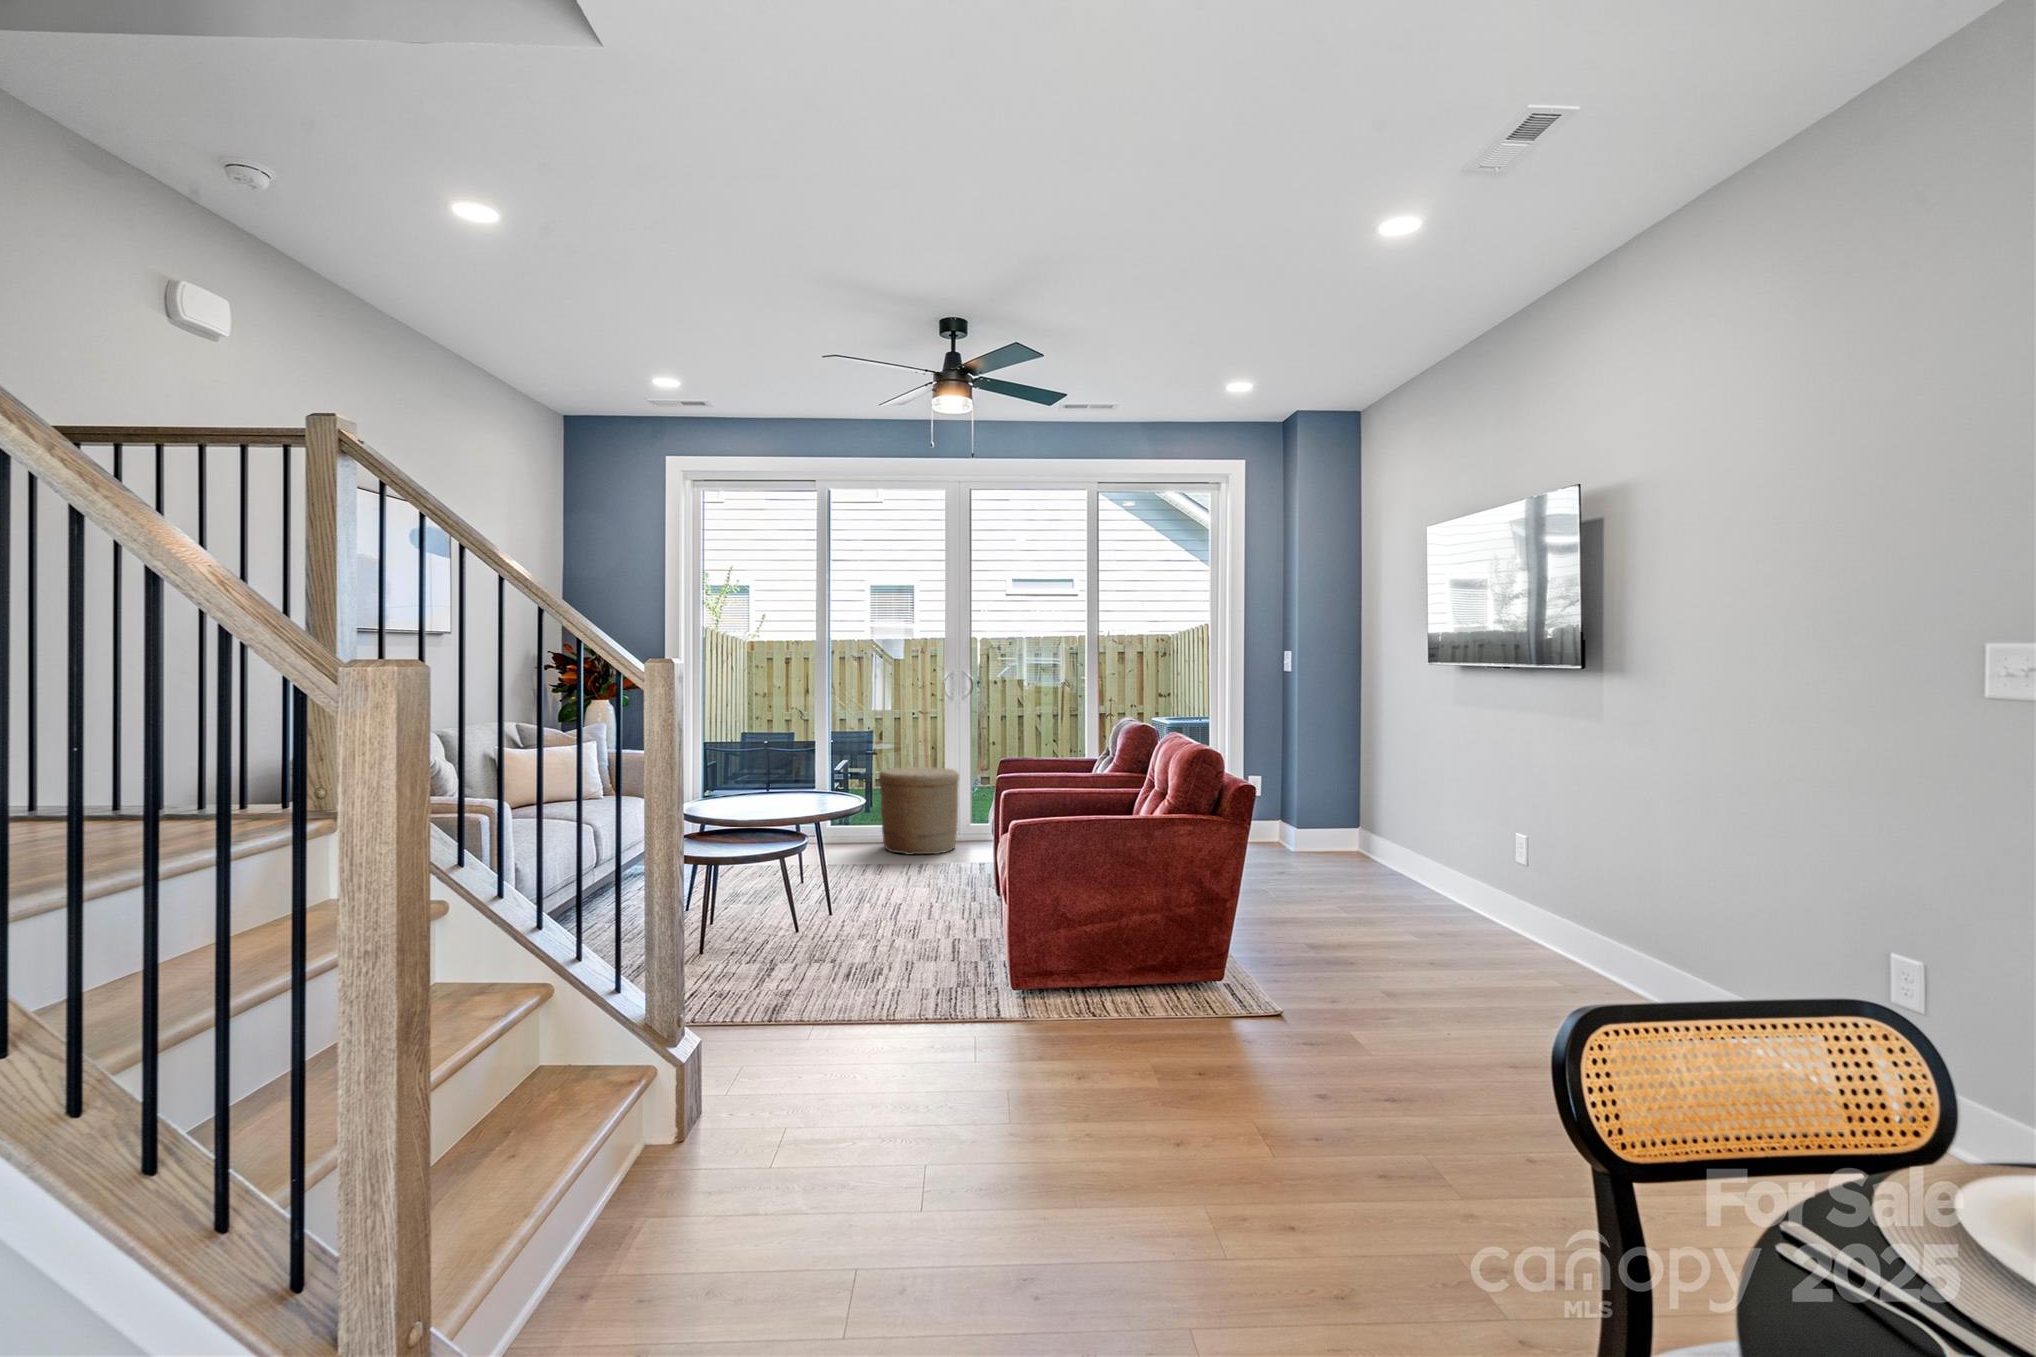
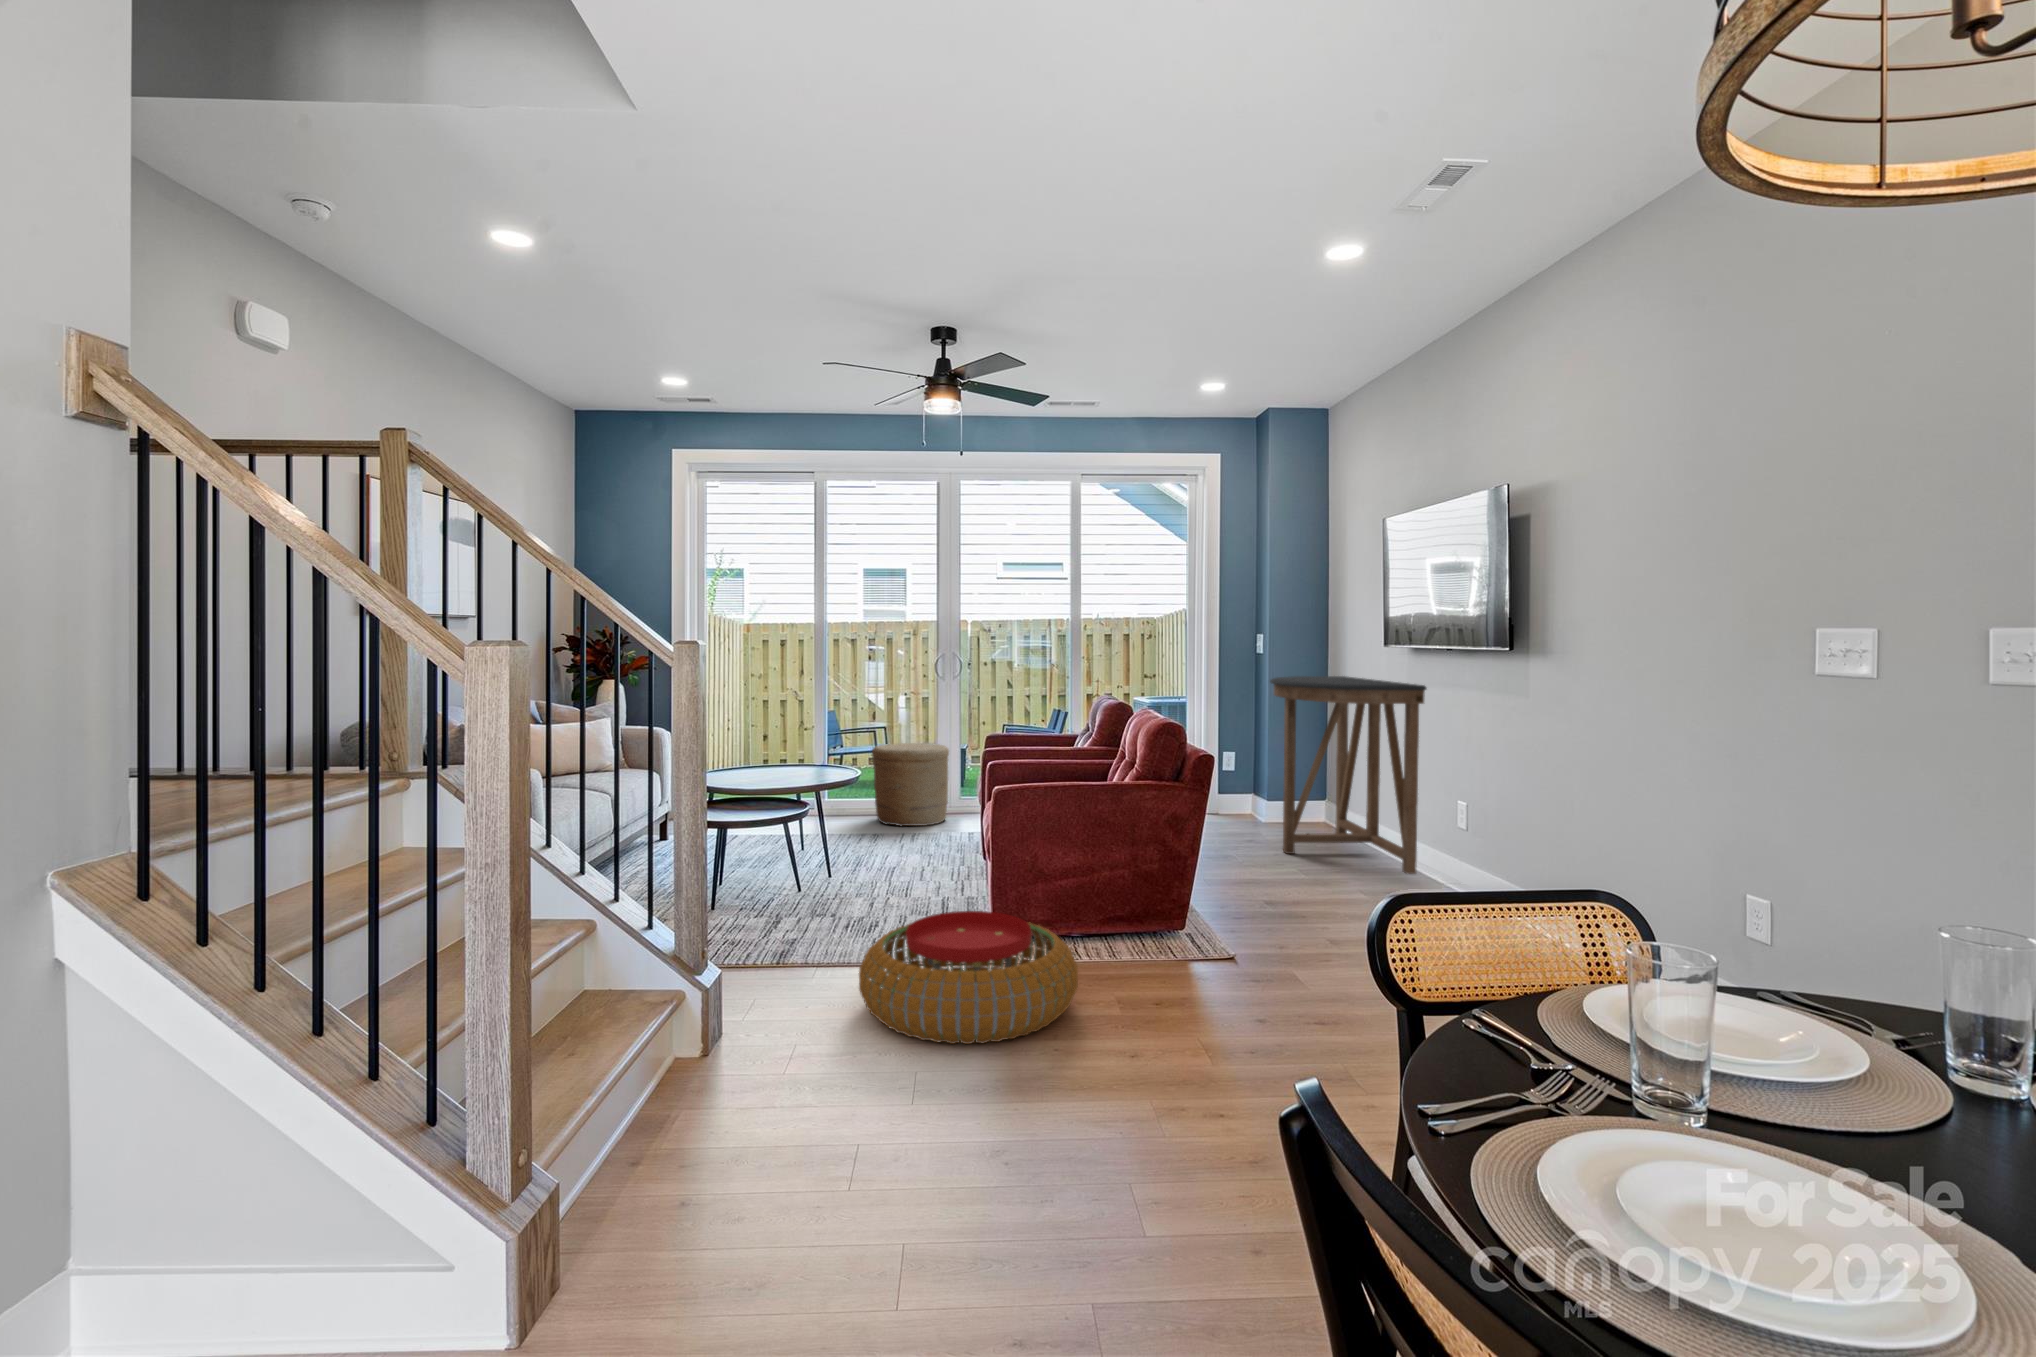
console table: none [1297,700,1471,913] -> present [1270,676,1426,874]
pouf: none [861,963,1111,1126] -> present [859,911,1078,1044]

